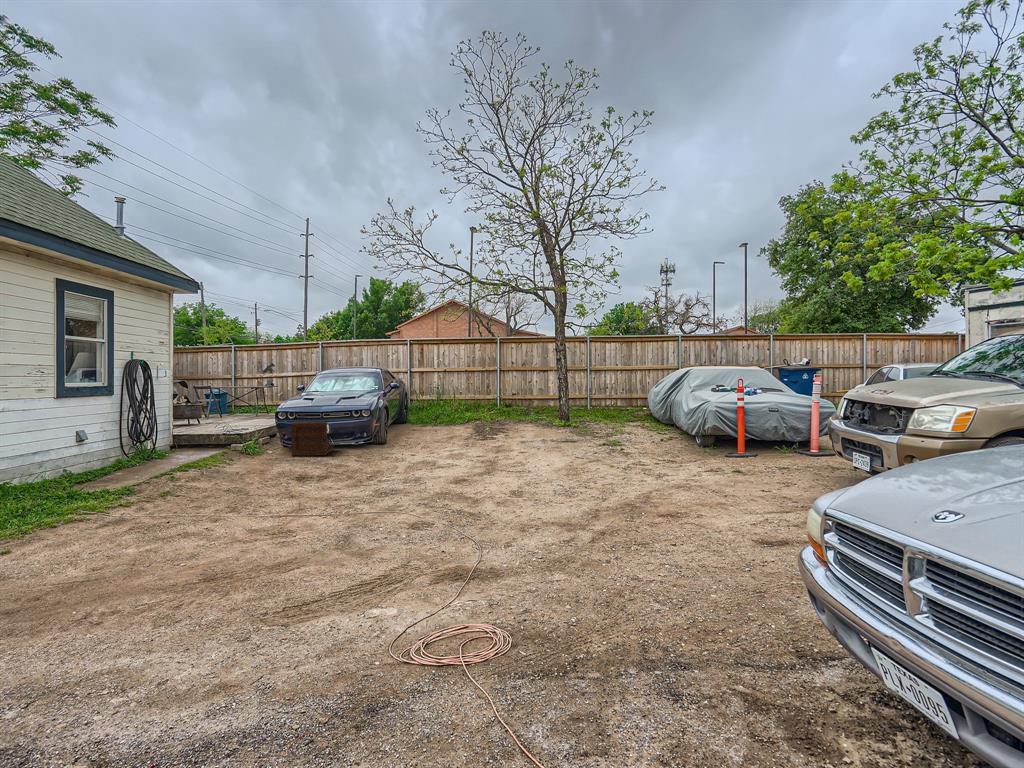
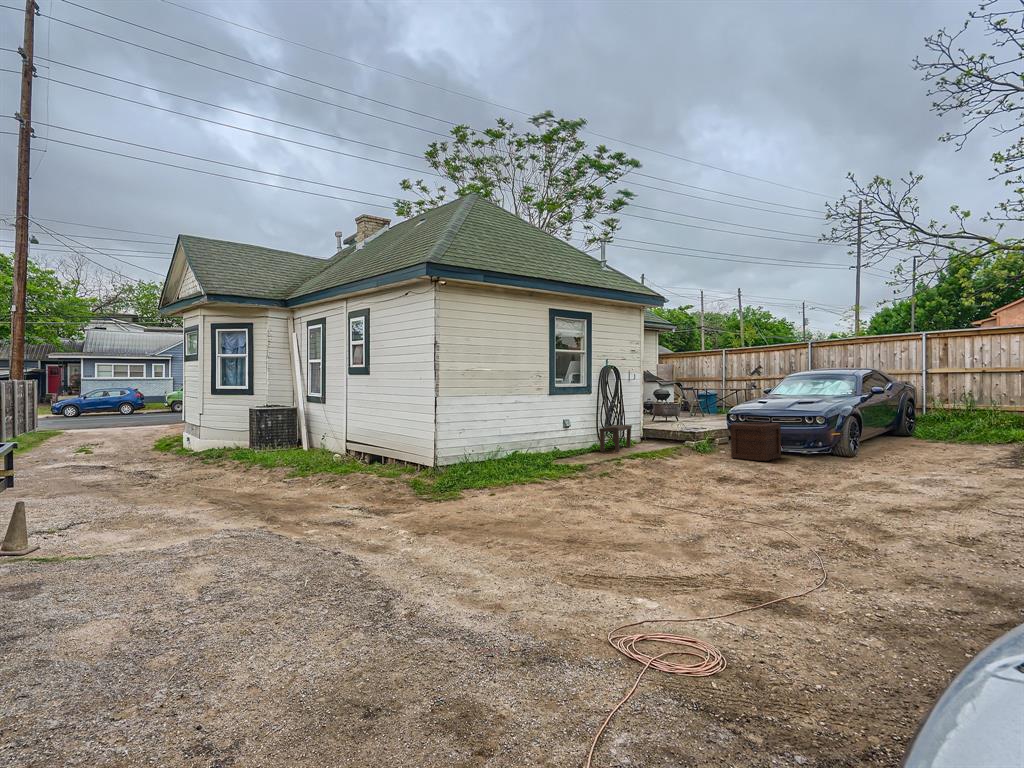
bench: none [130,431,168,467] -> present [599,425,632,452]

